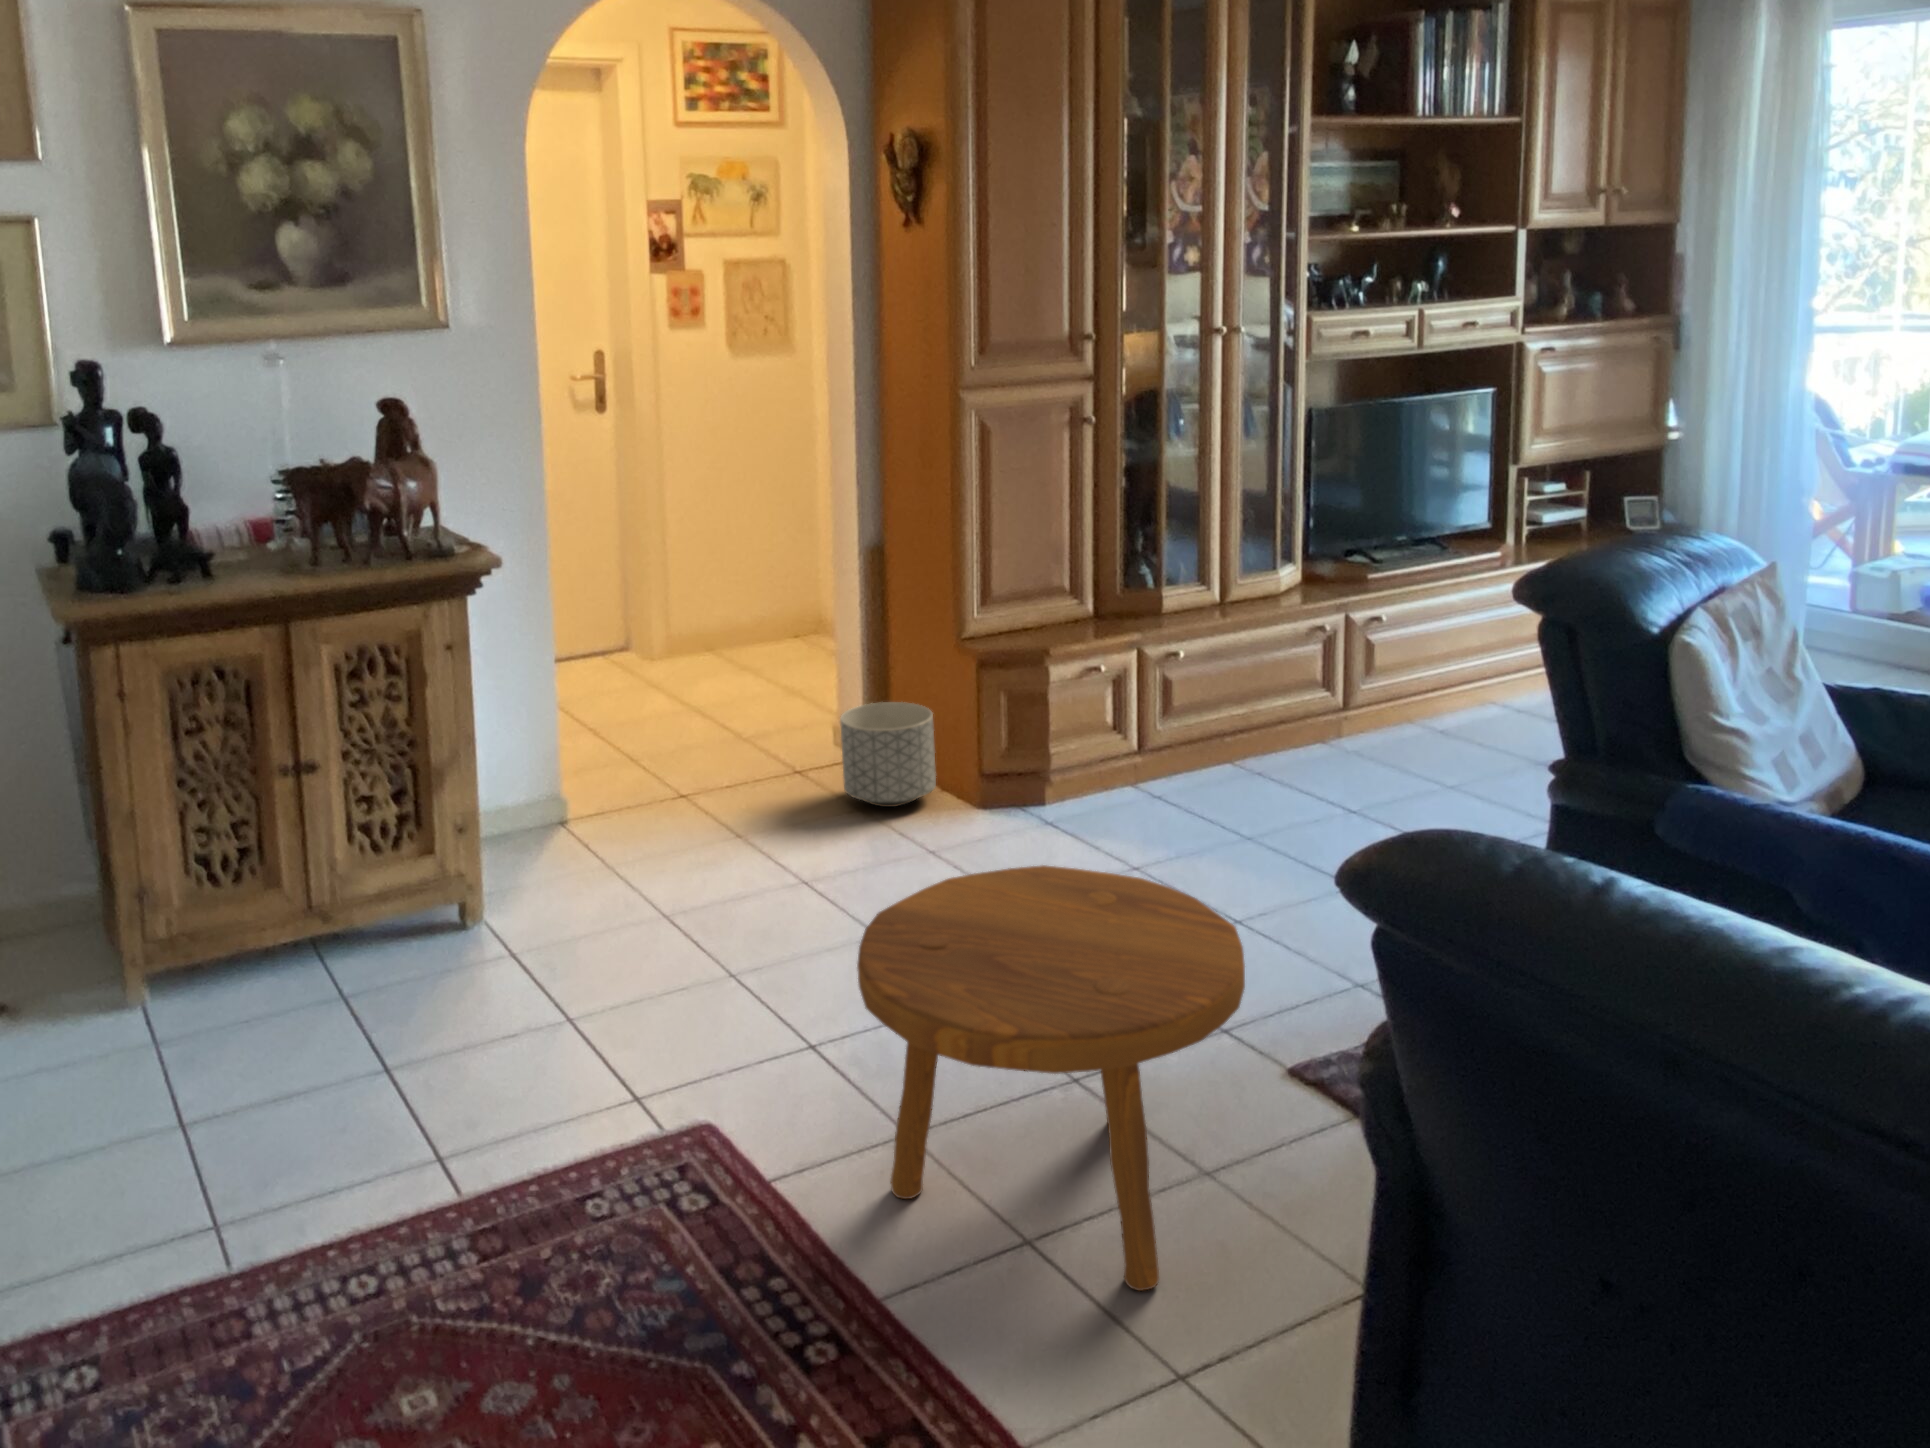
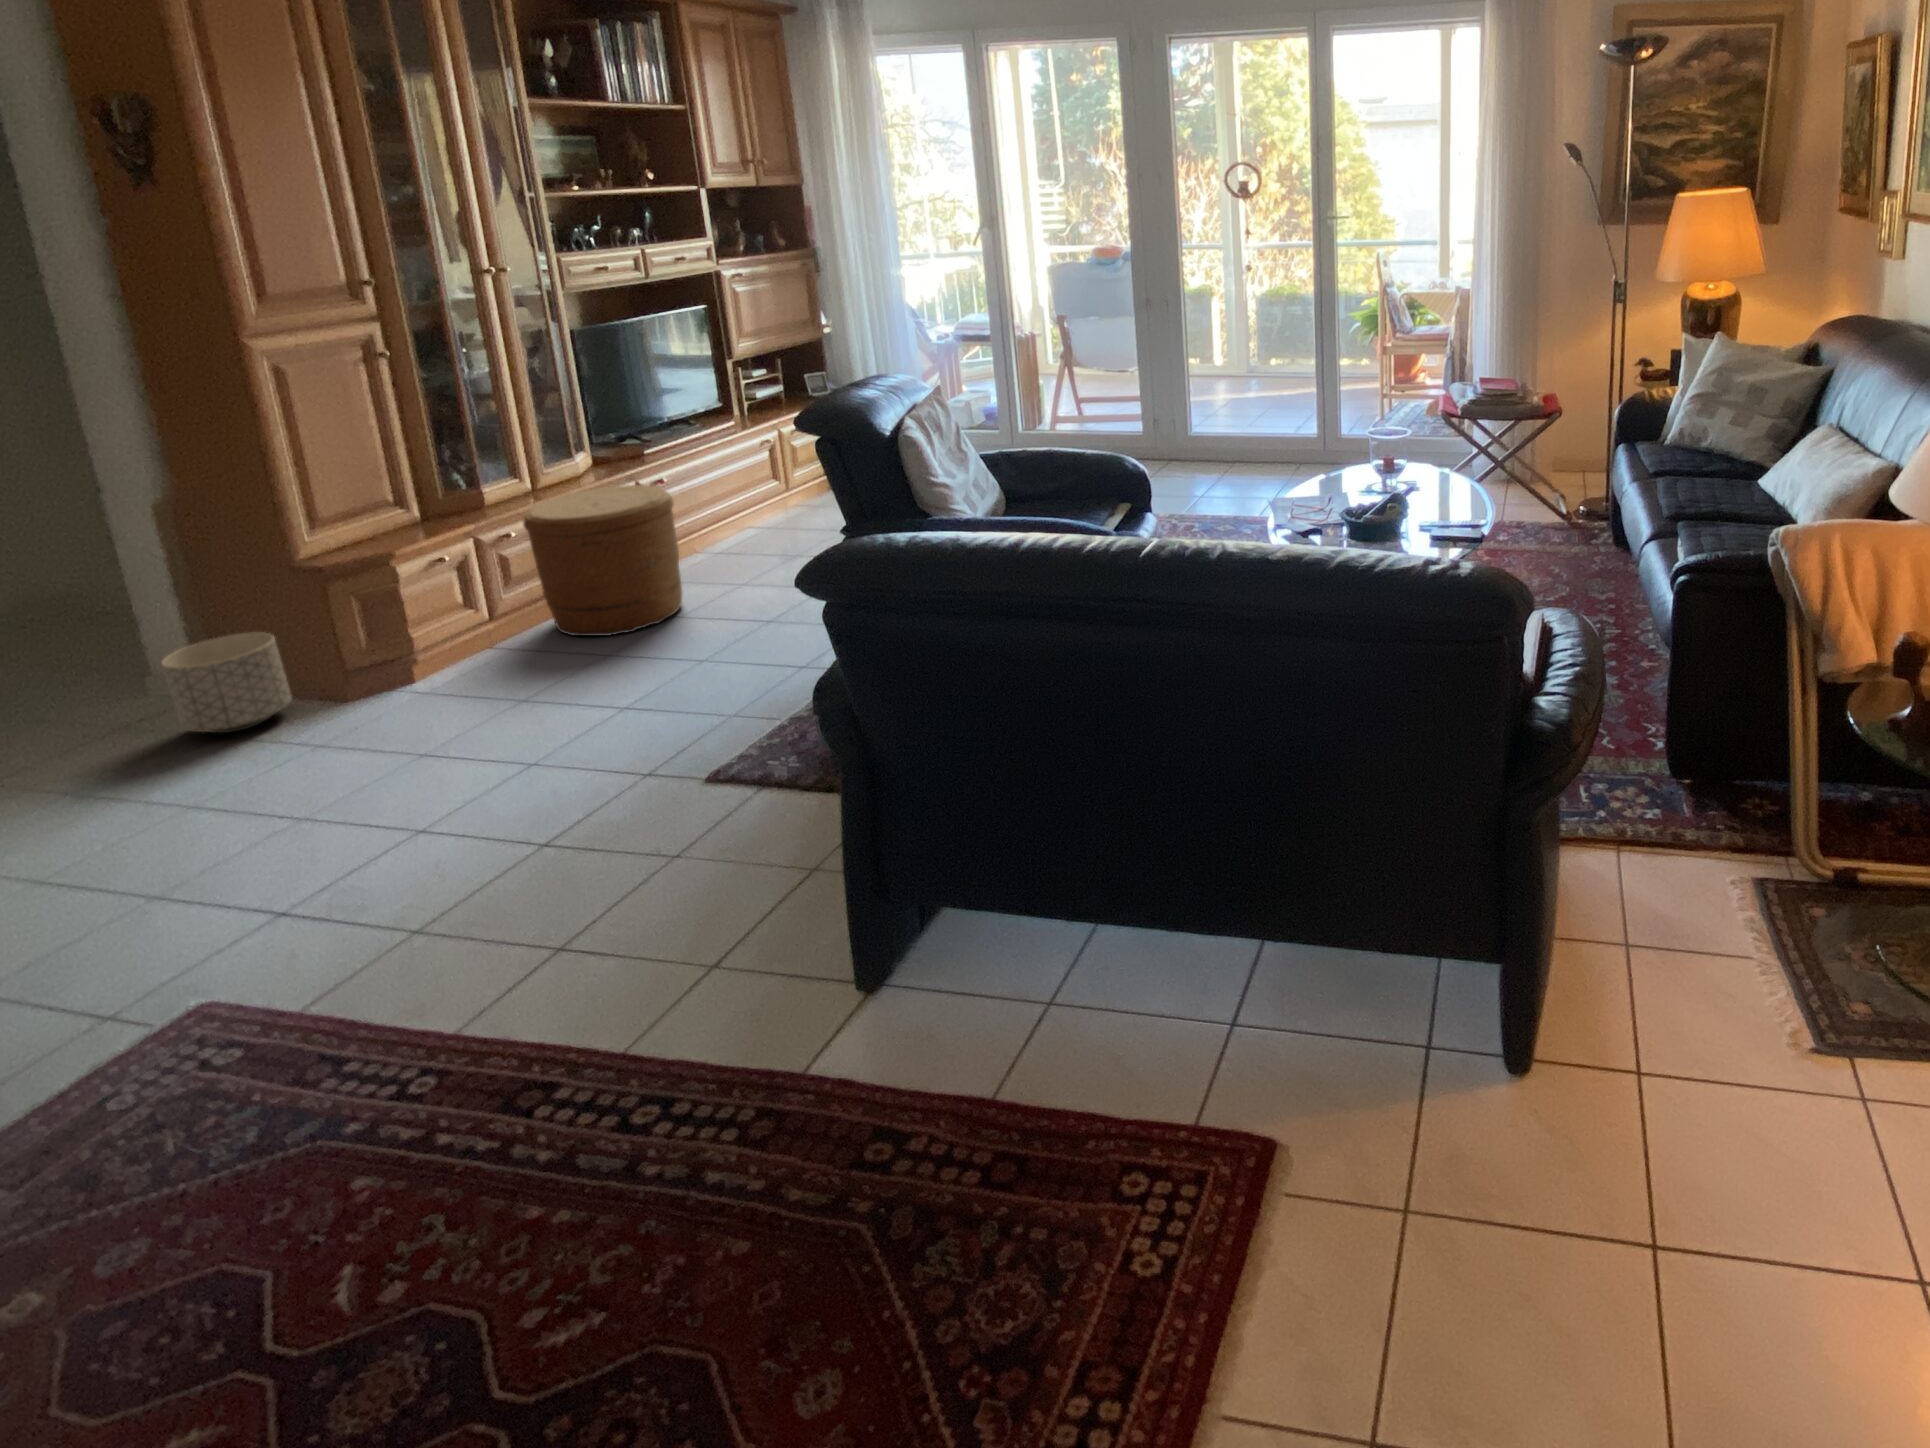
woven basket: none [1194,616,1375,817] -> present [523,485,682,636]
footstool: present [857,865,1245,1291] -> none [355,670,694,967]

